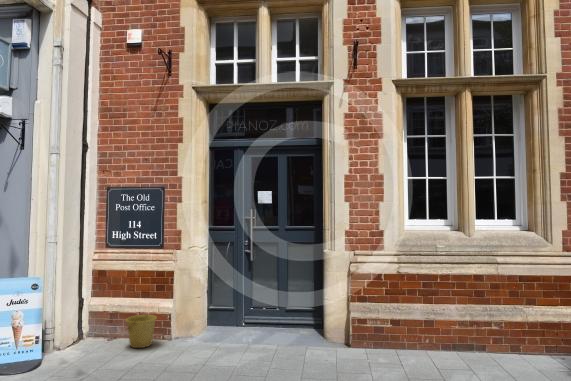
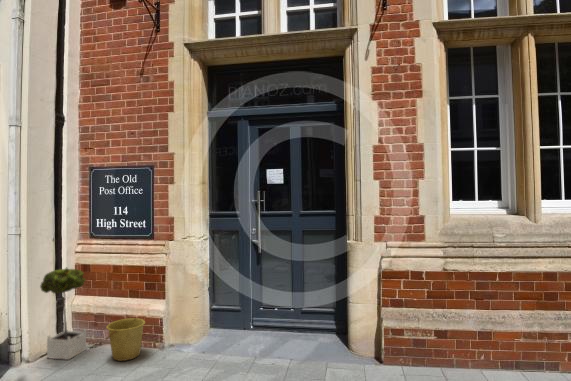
potted tree: none [70,271,106,348] -> present [40,267,86,360]

